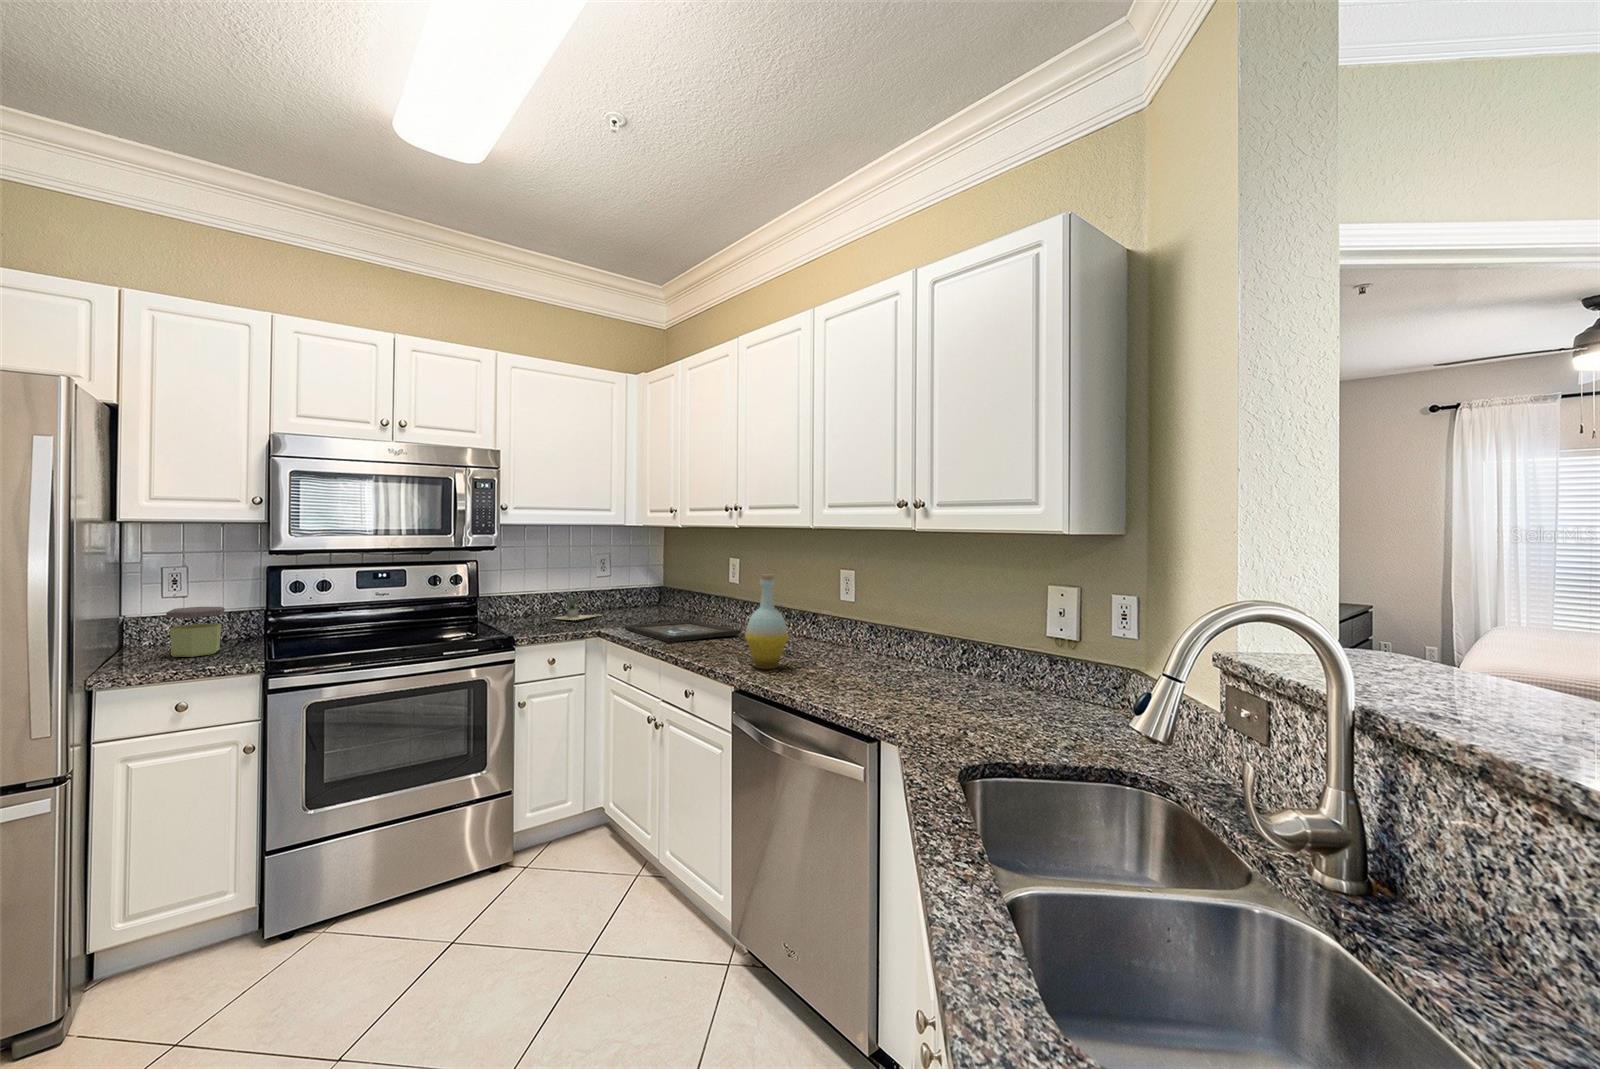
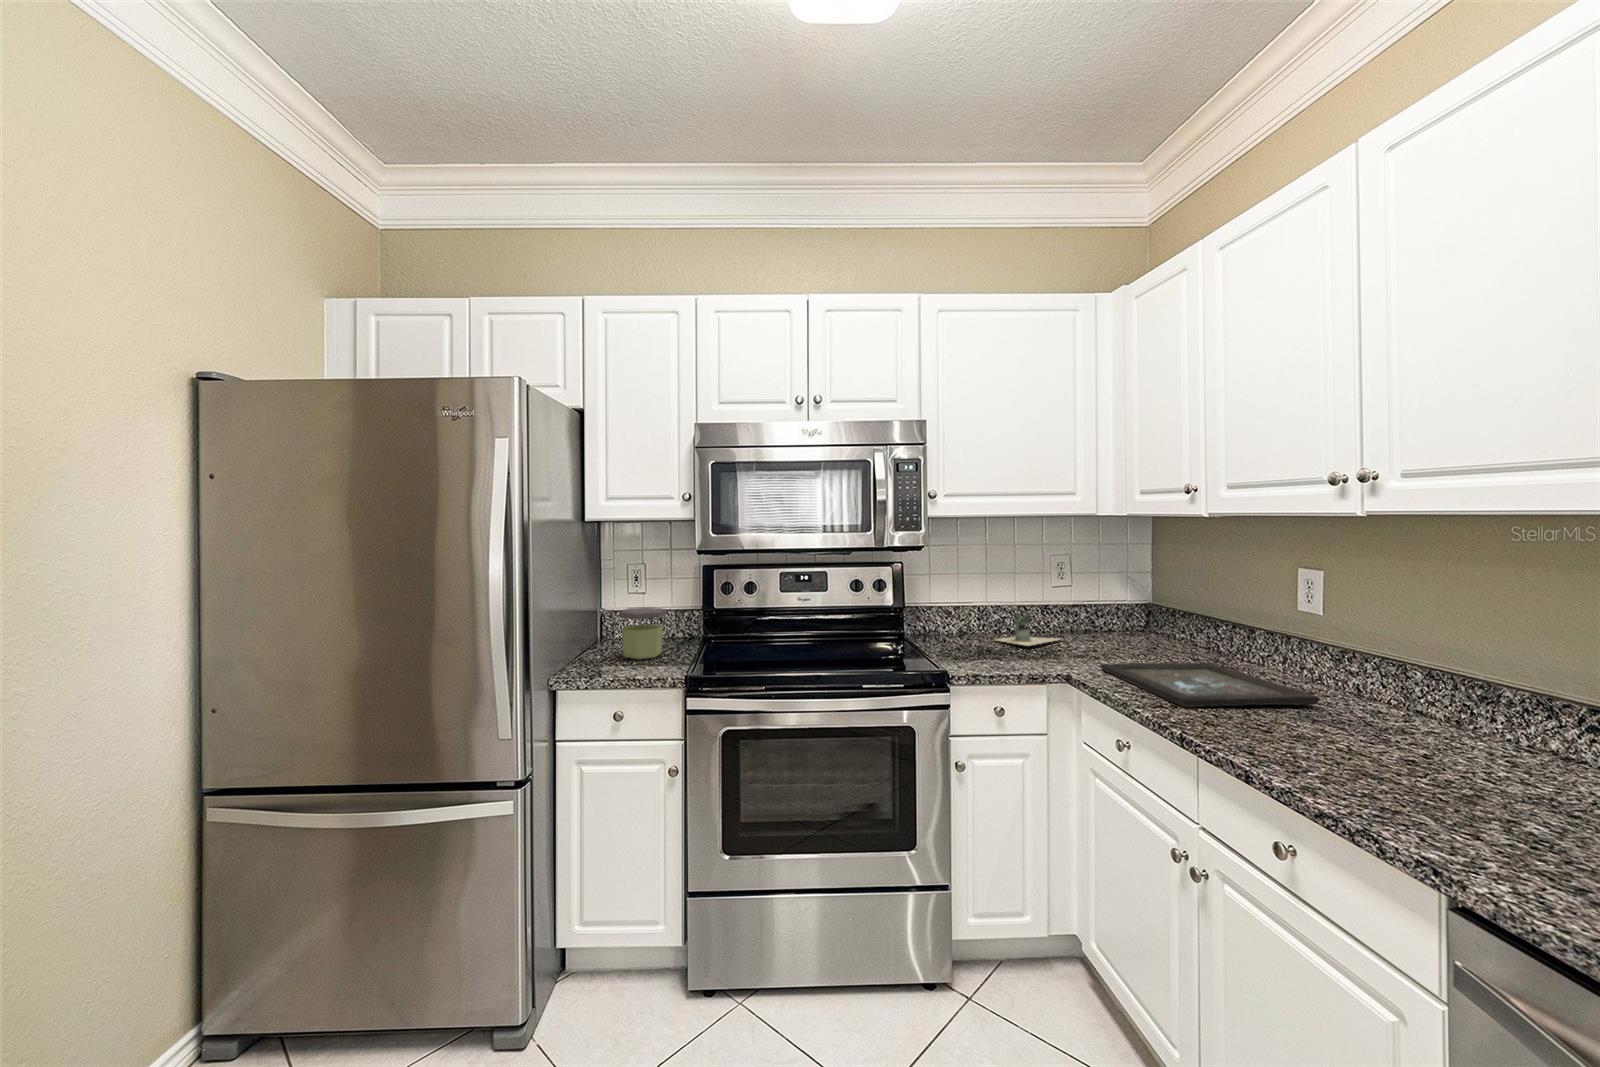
bottle: present [745,574,789,669] -> none [1381,616,1510,822]

